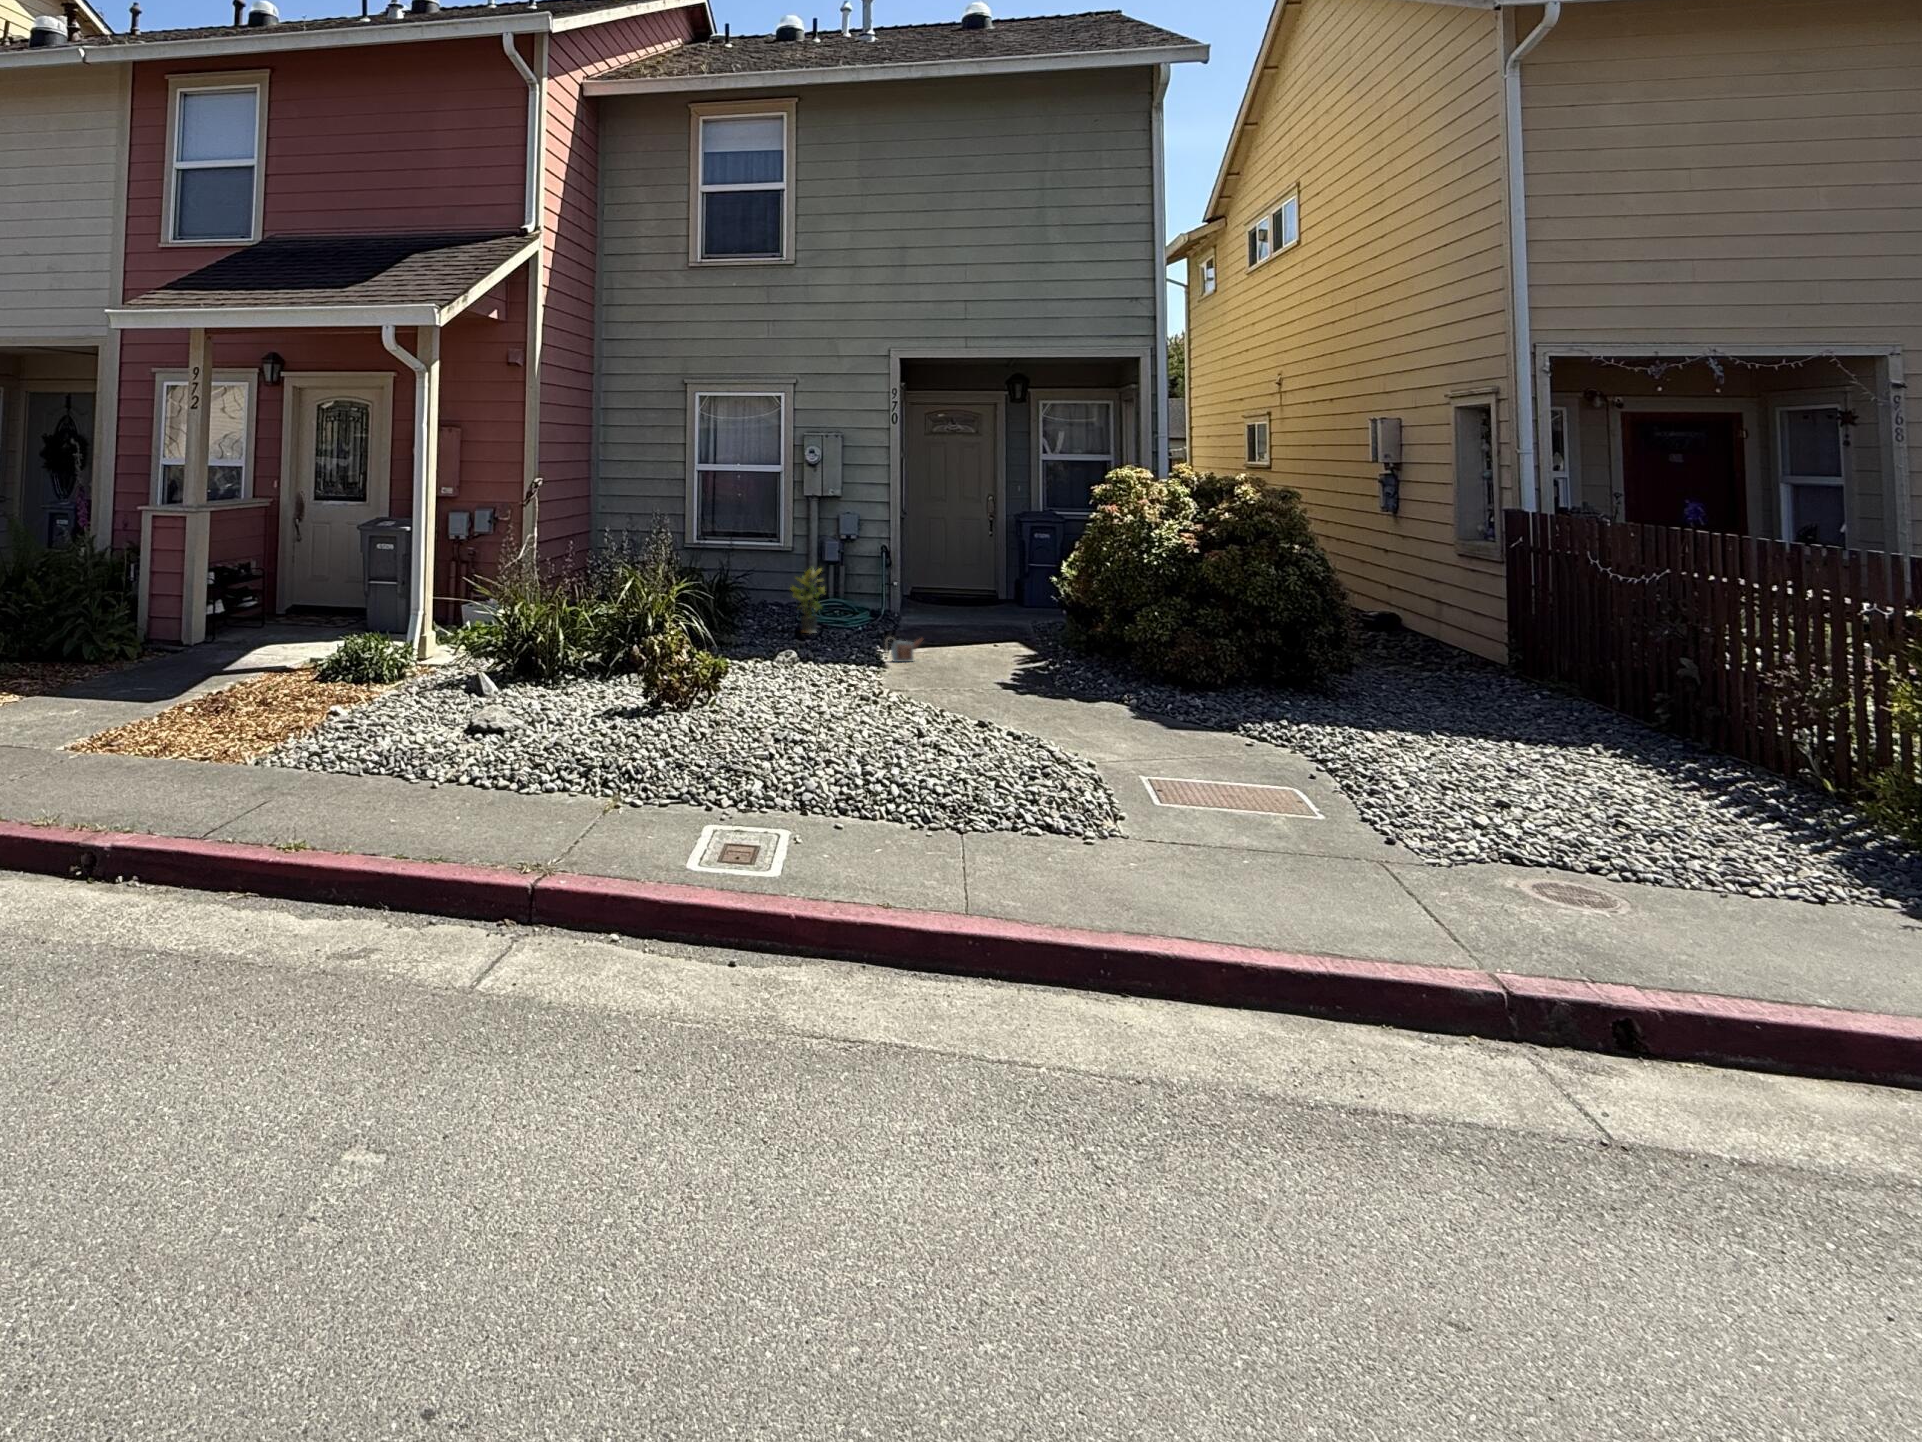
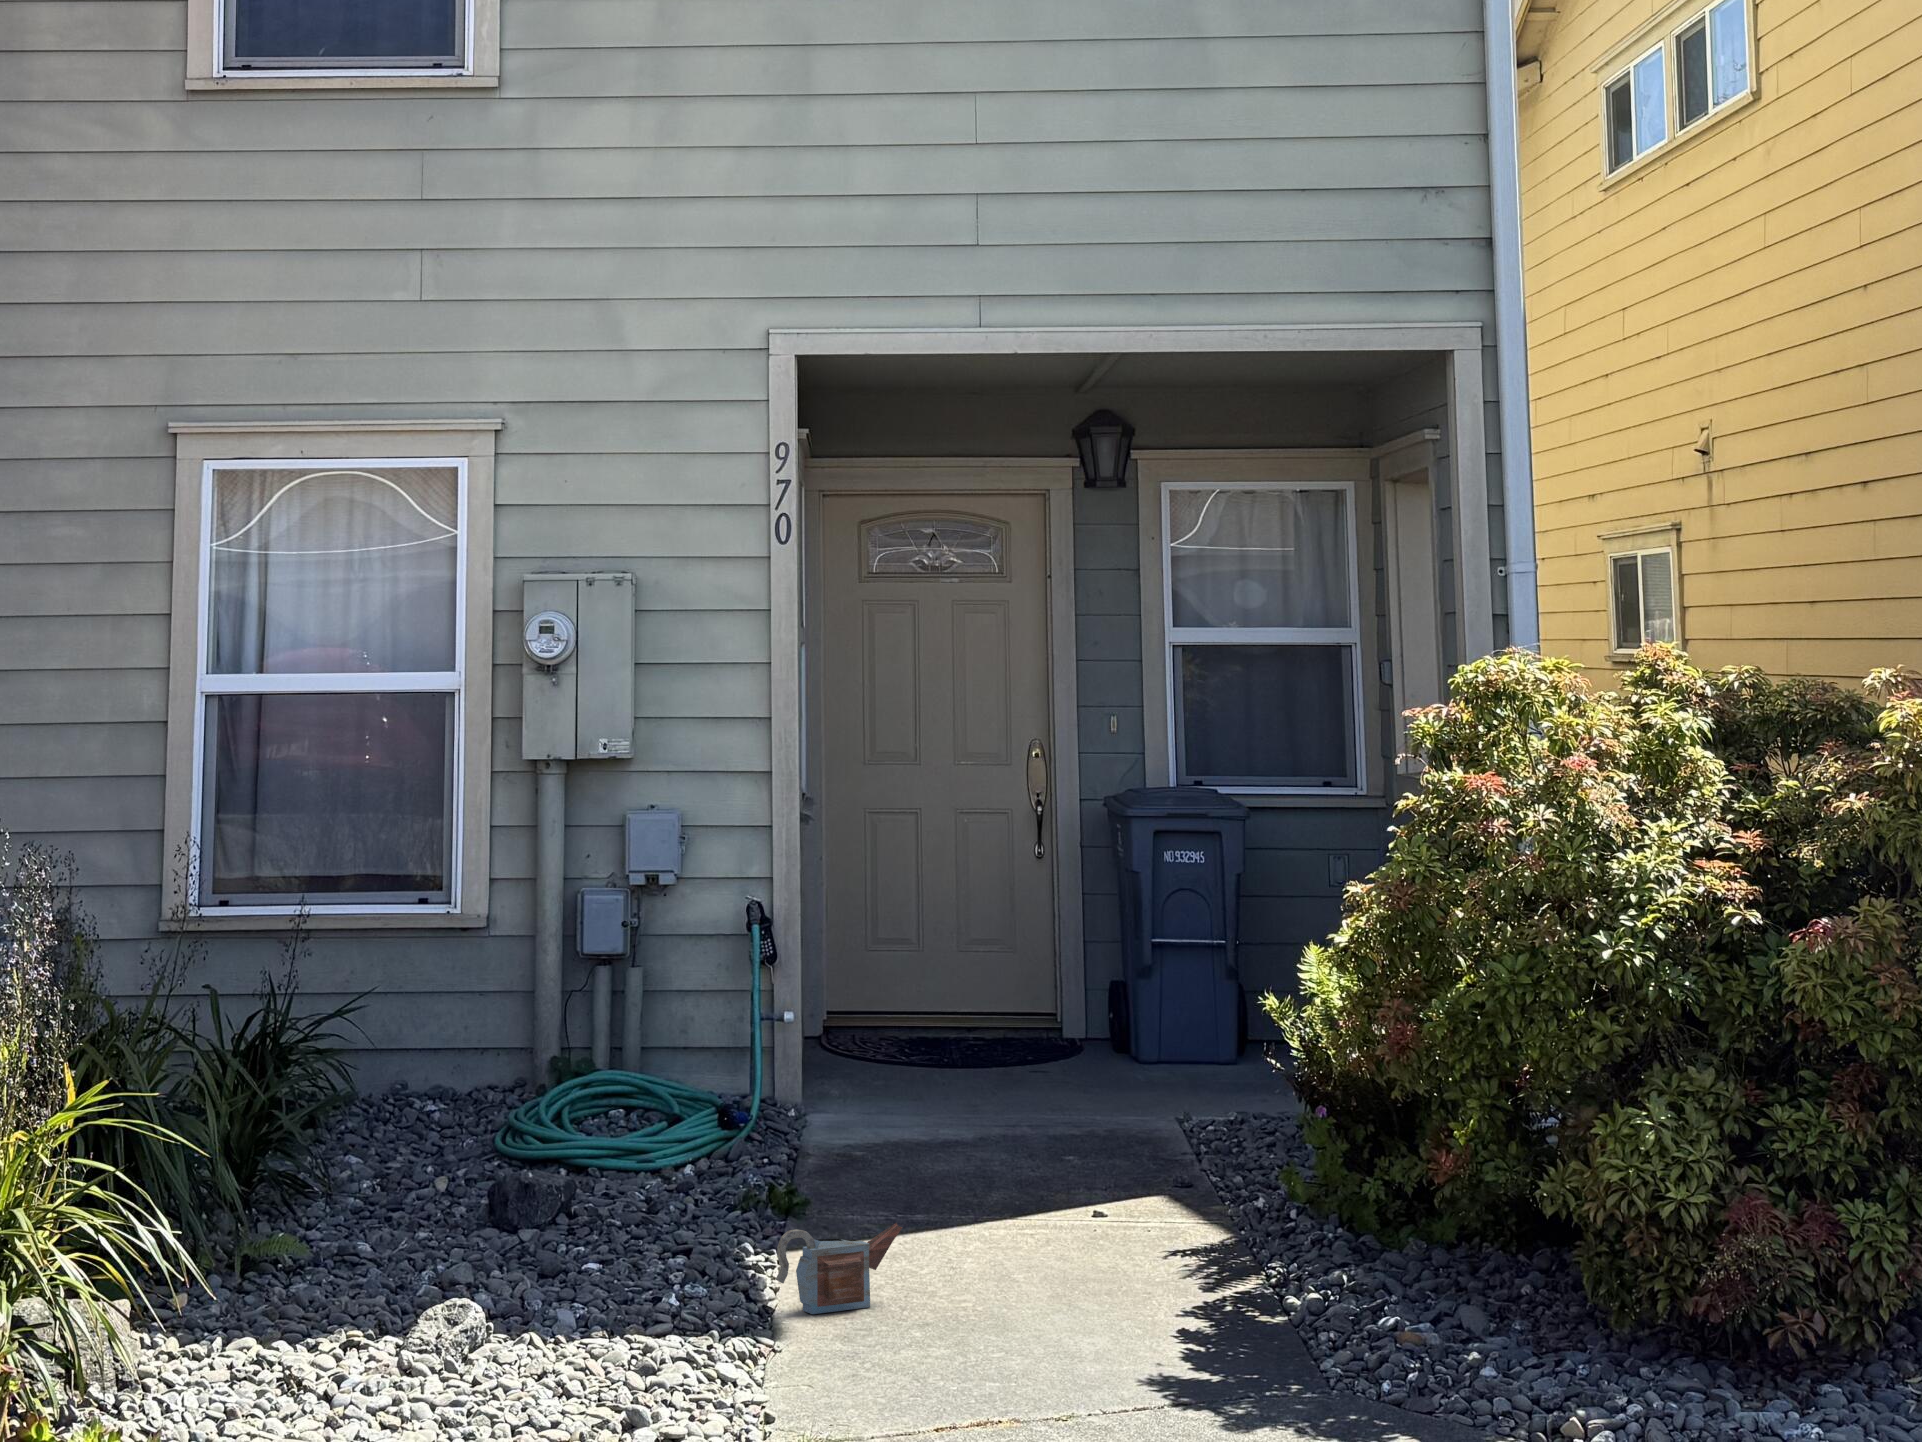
potted plant: present [791,569,825,633] -> none [472,982,584,1199]

